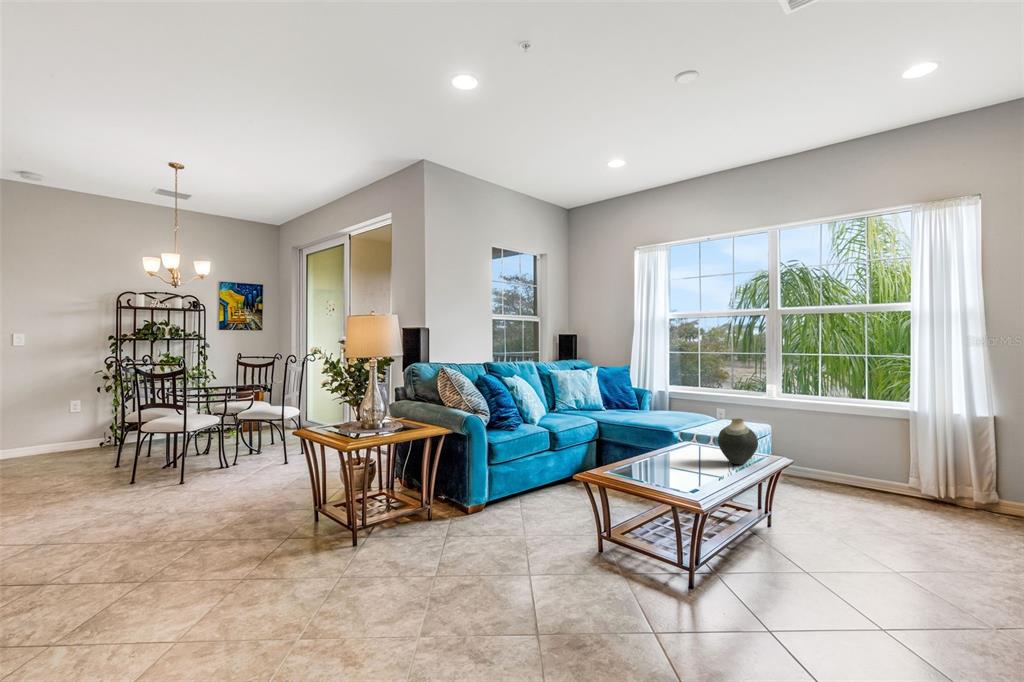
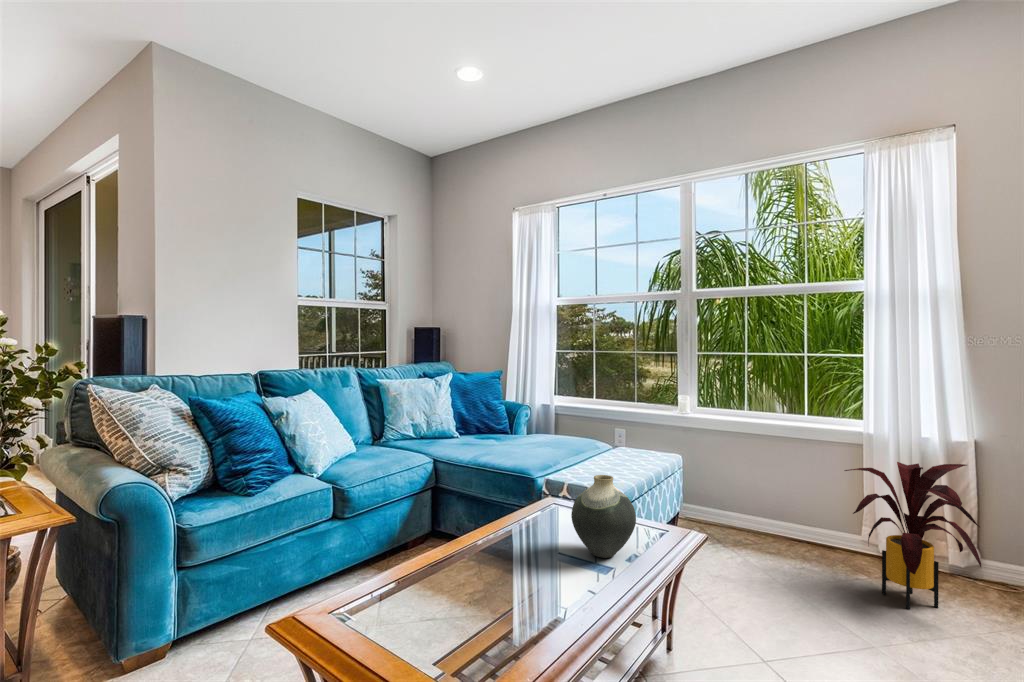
house plant: none [894,428,994,523] -> present [845,462,981,609]

